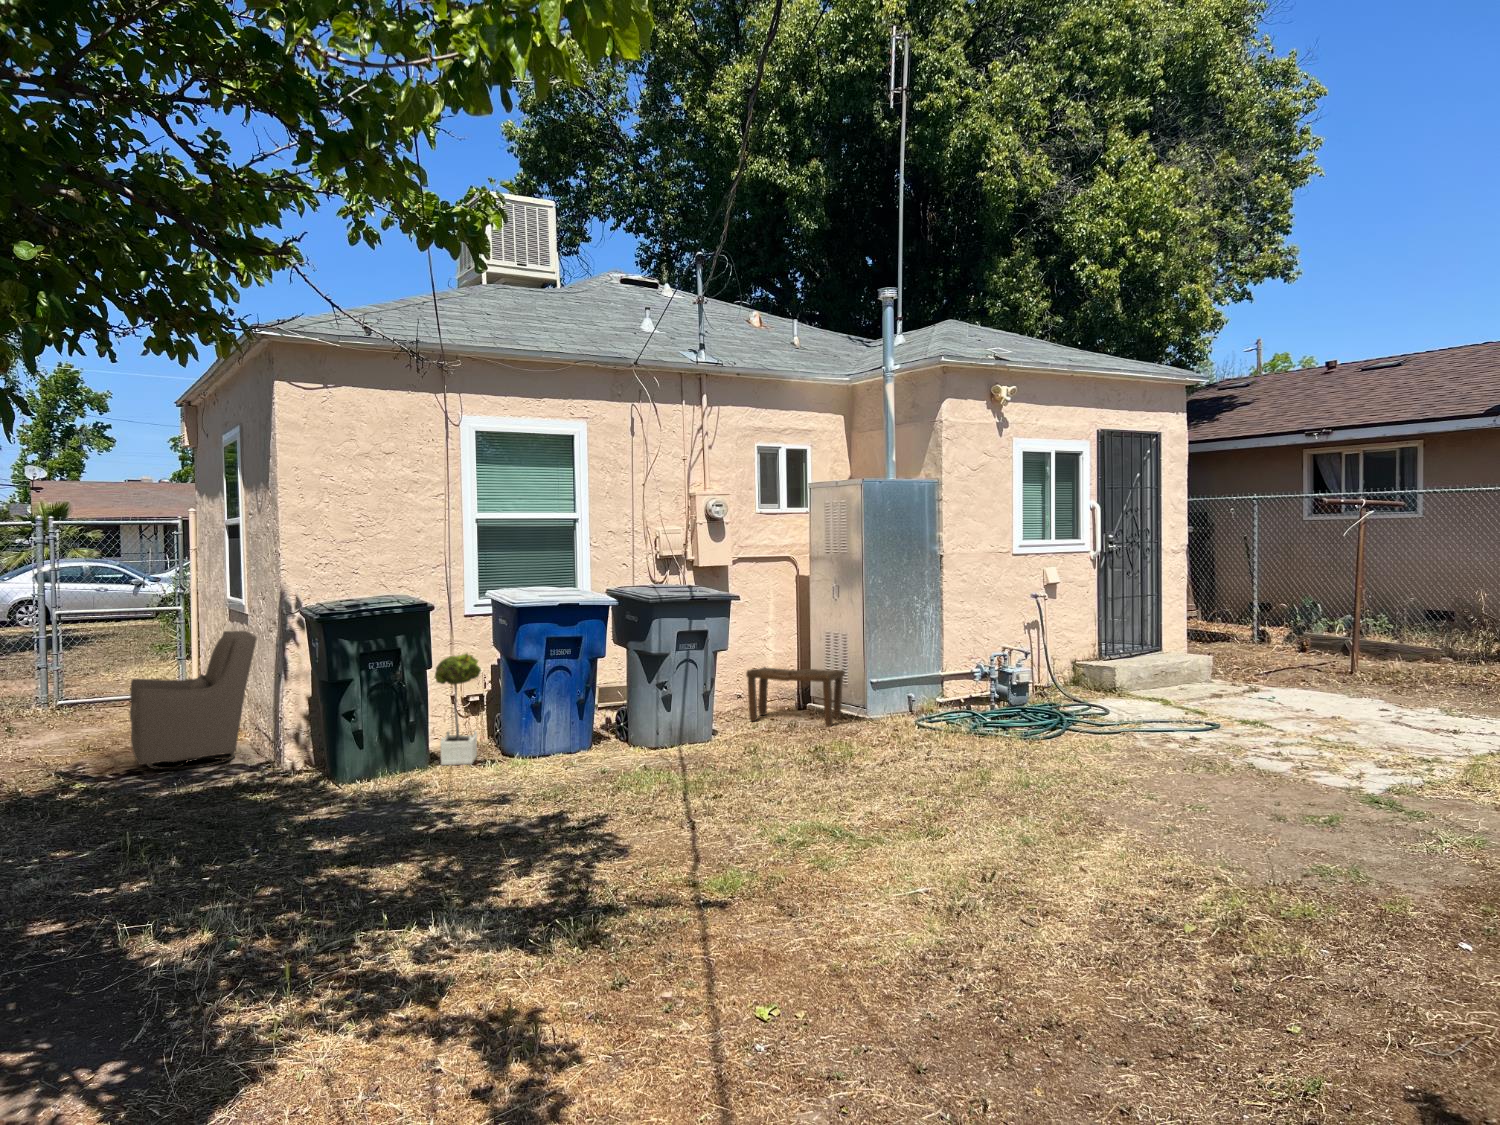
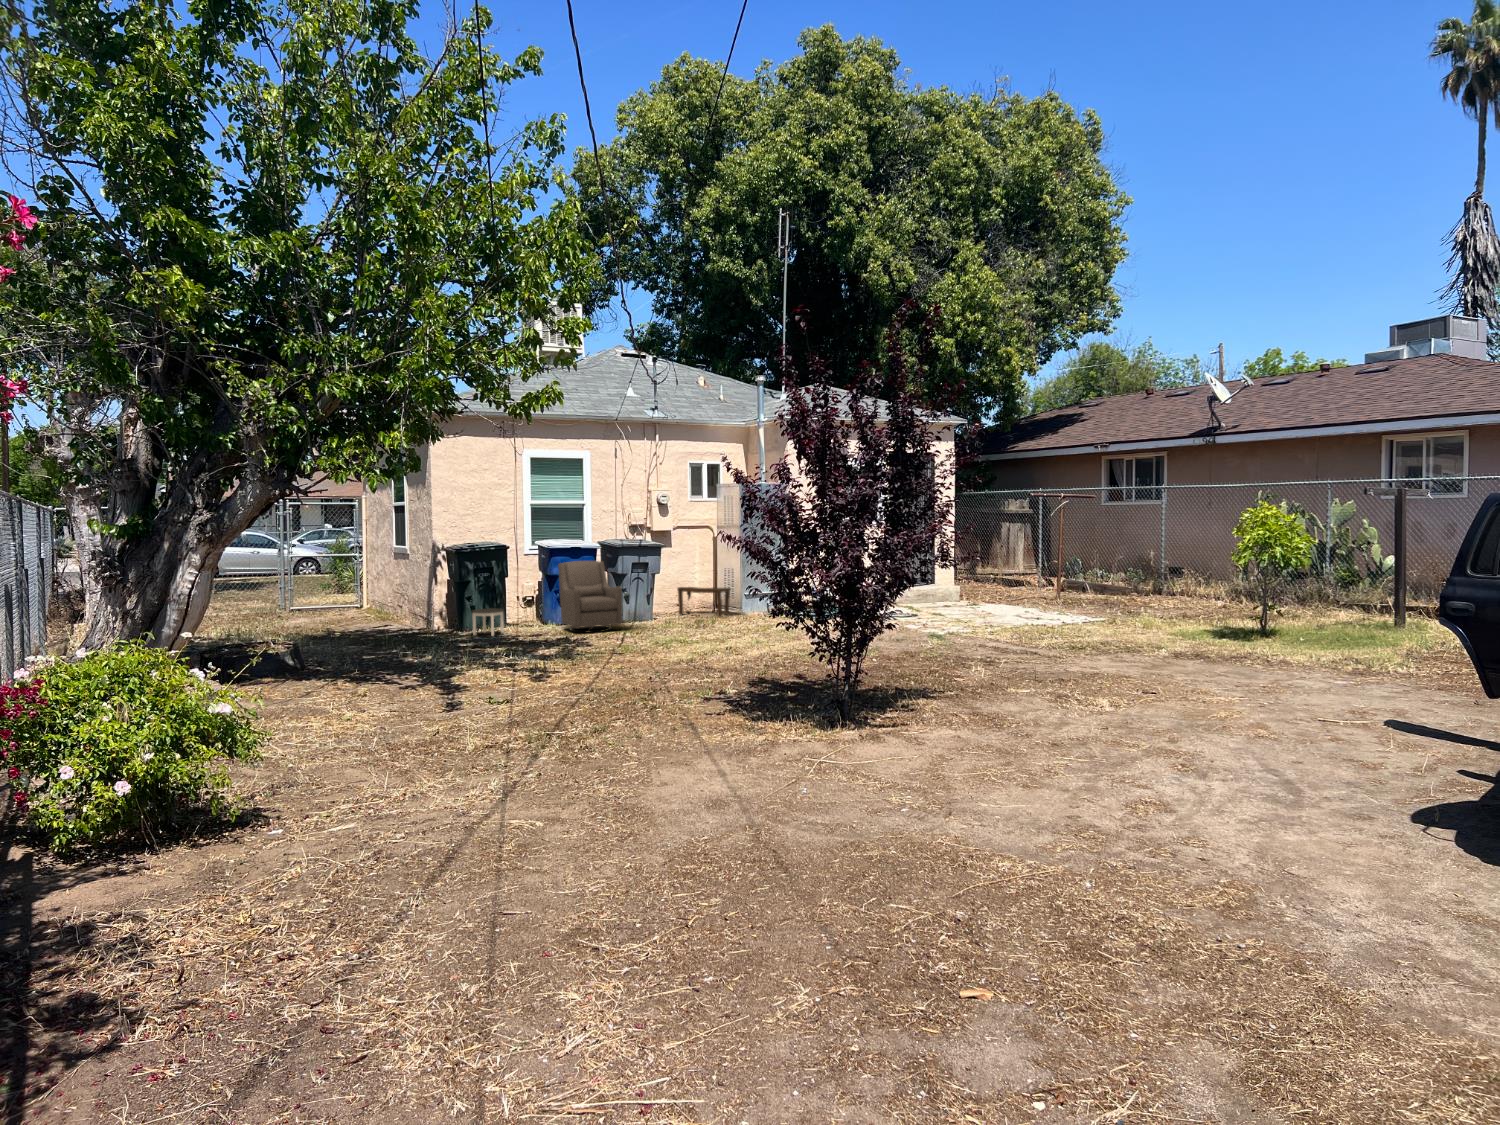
chair: present [130,631,257,770] -> present [558,561,623,632]
potted tree: present [435,653,481,765] -> none [509,572,533,628]
round table: none [355,730,423,792] -> present [472,608,504,636]

